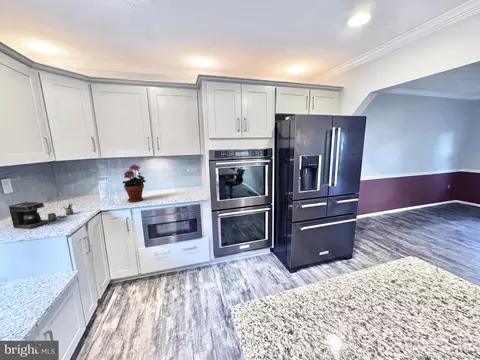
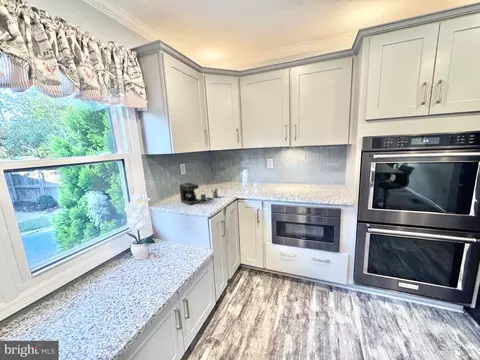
potted plant: present [123,165,146,202] -> none [258,155,279,194]

